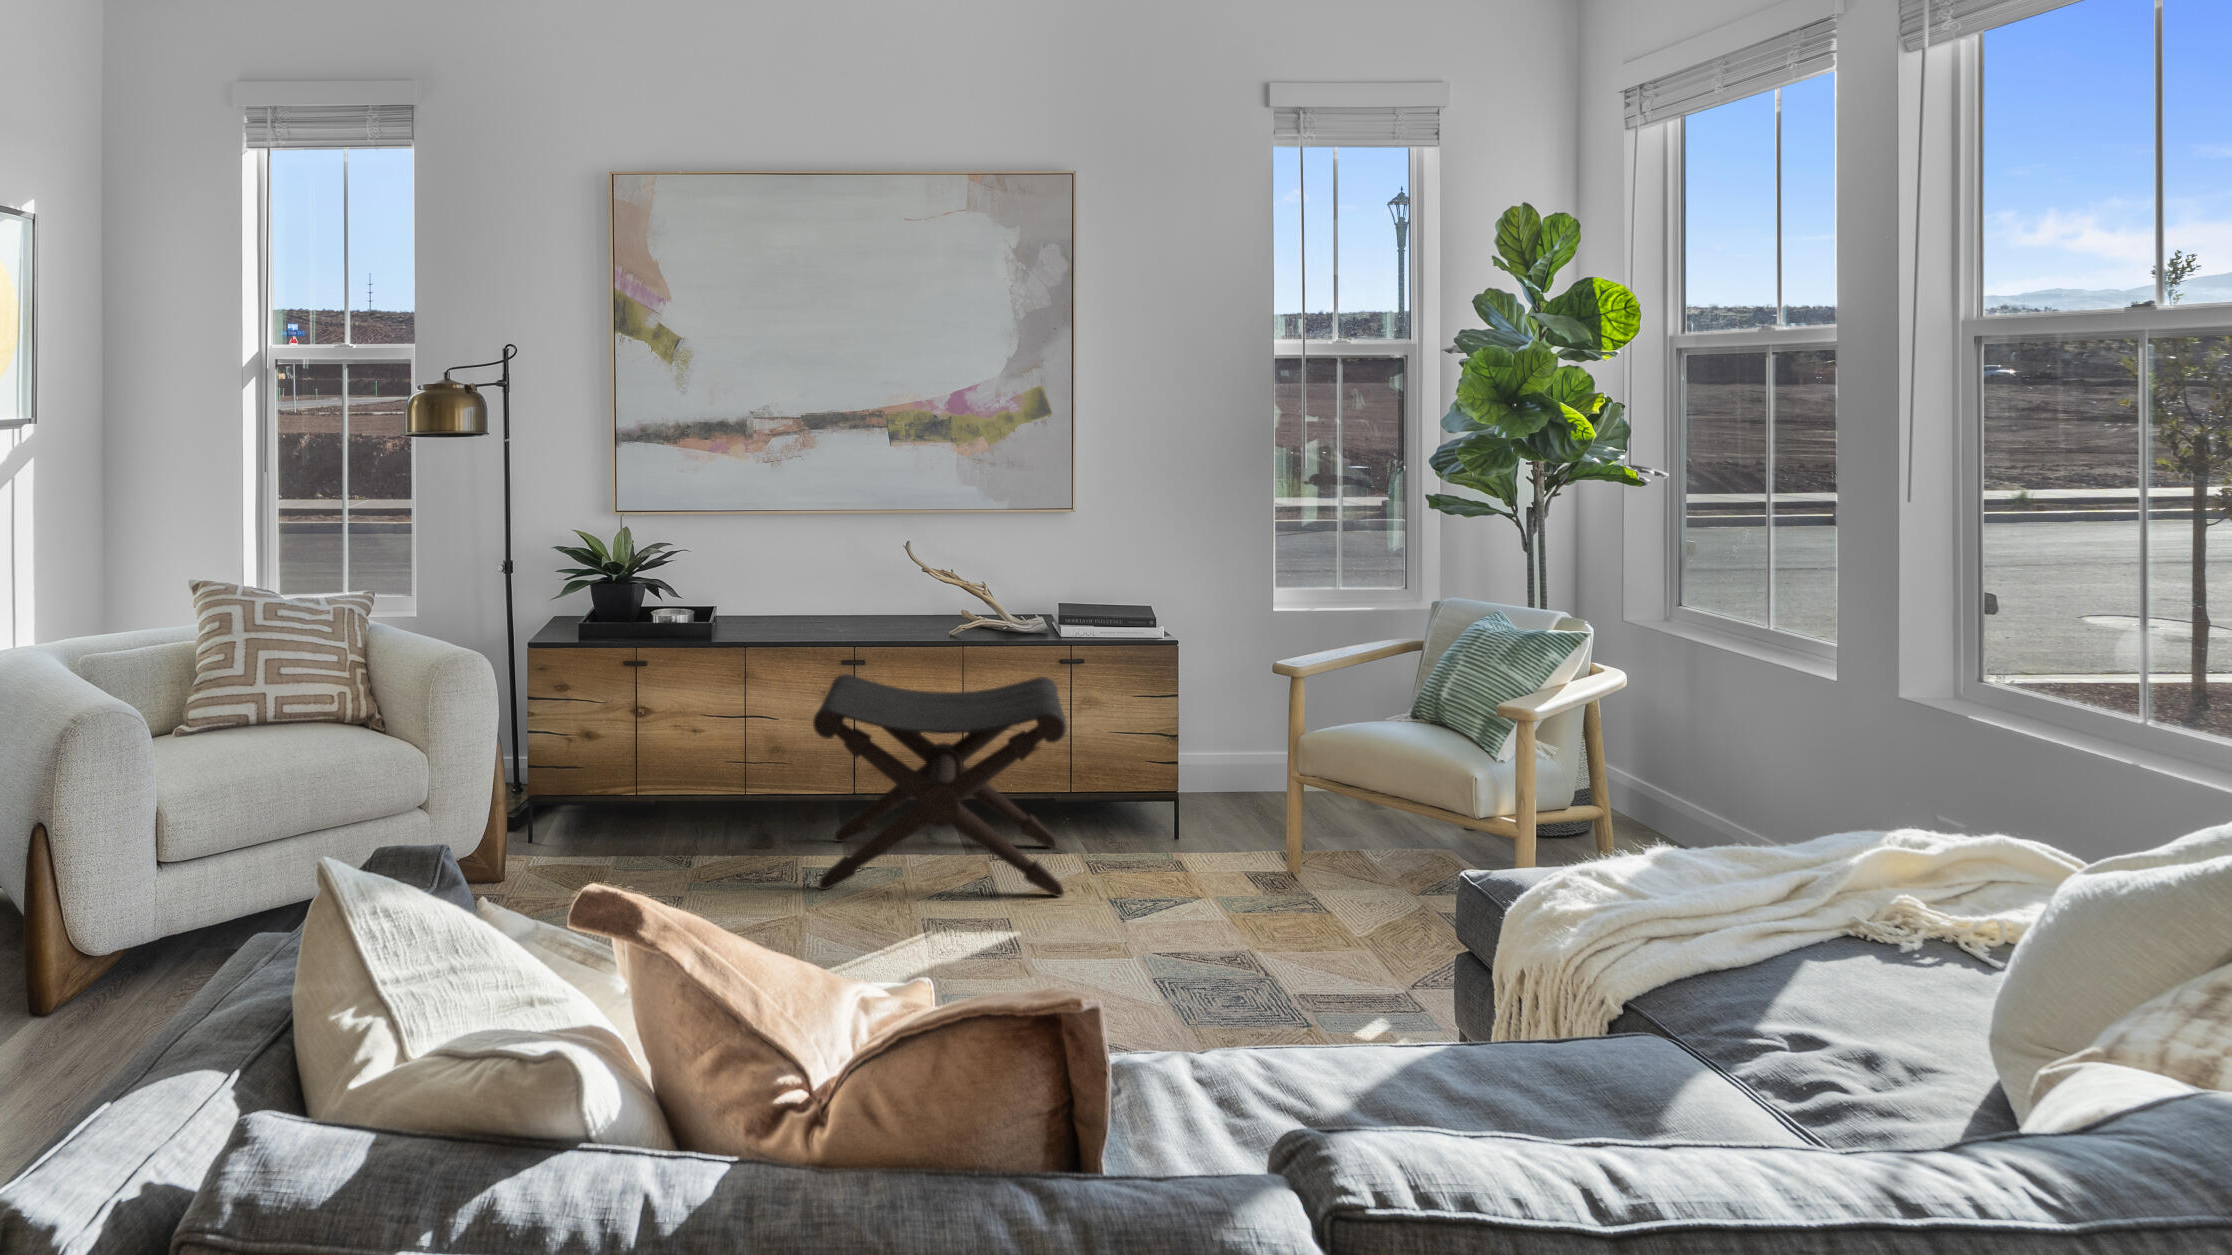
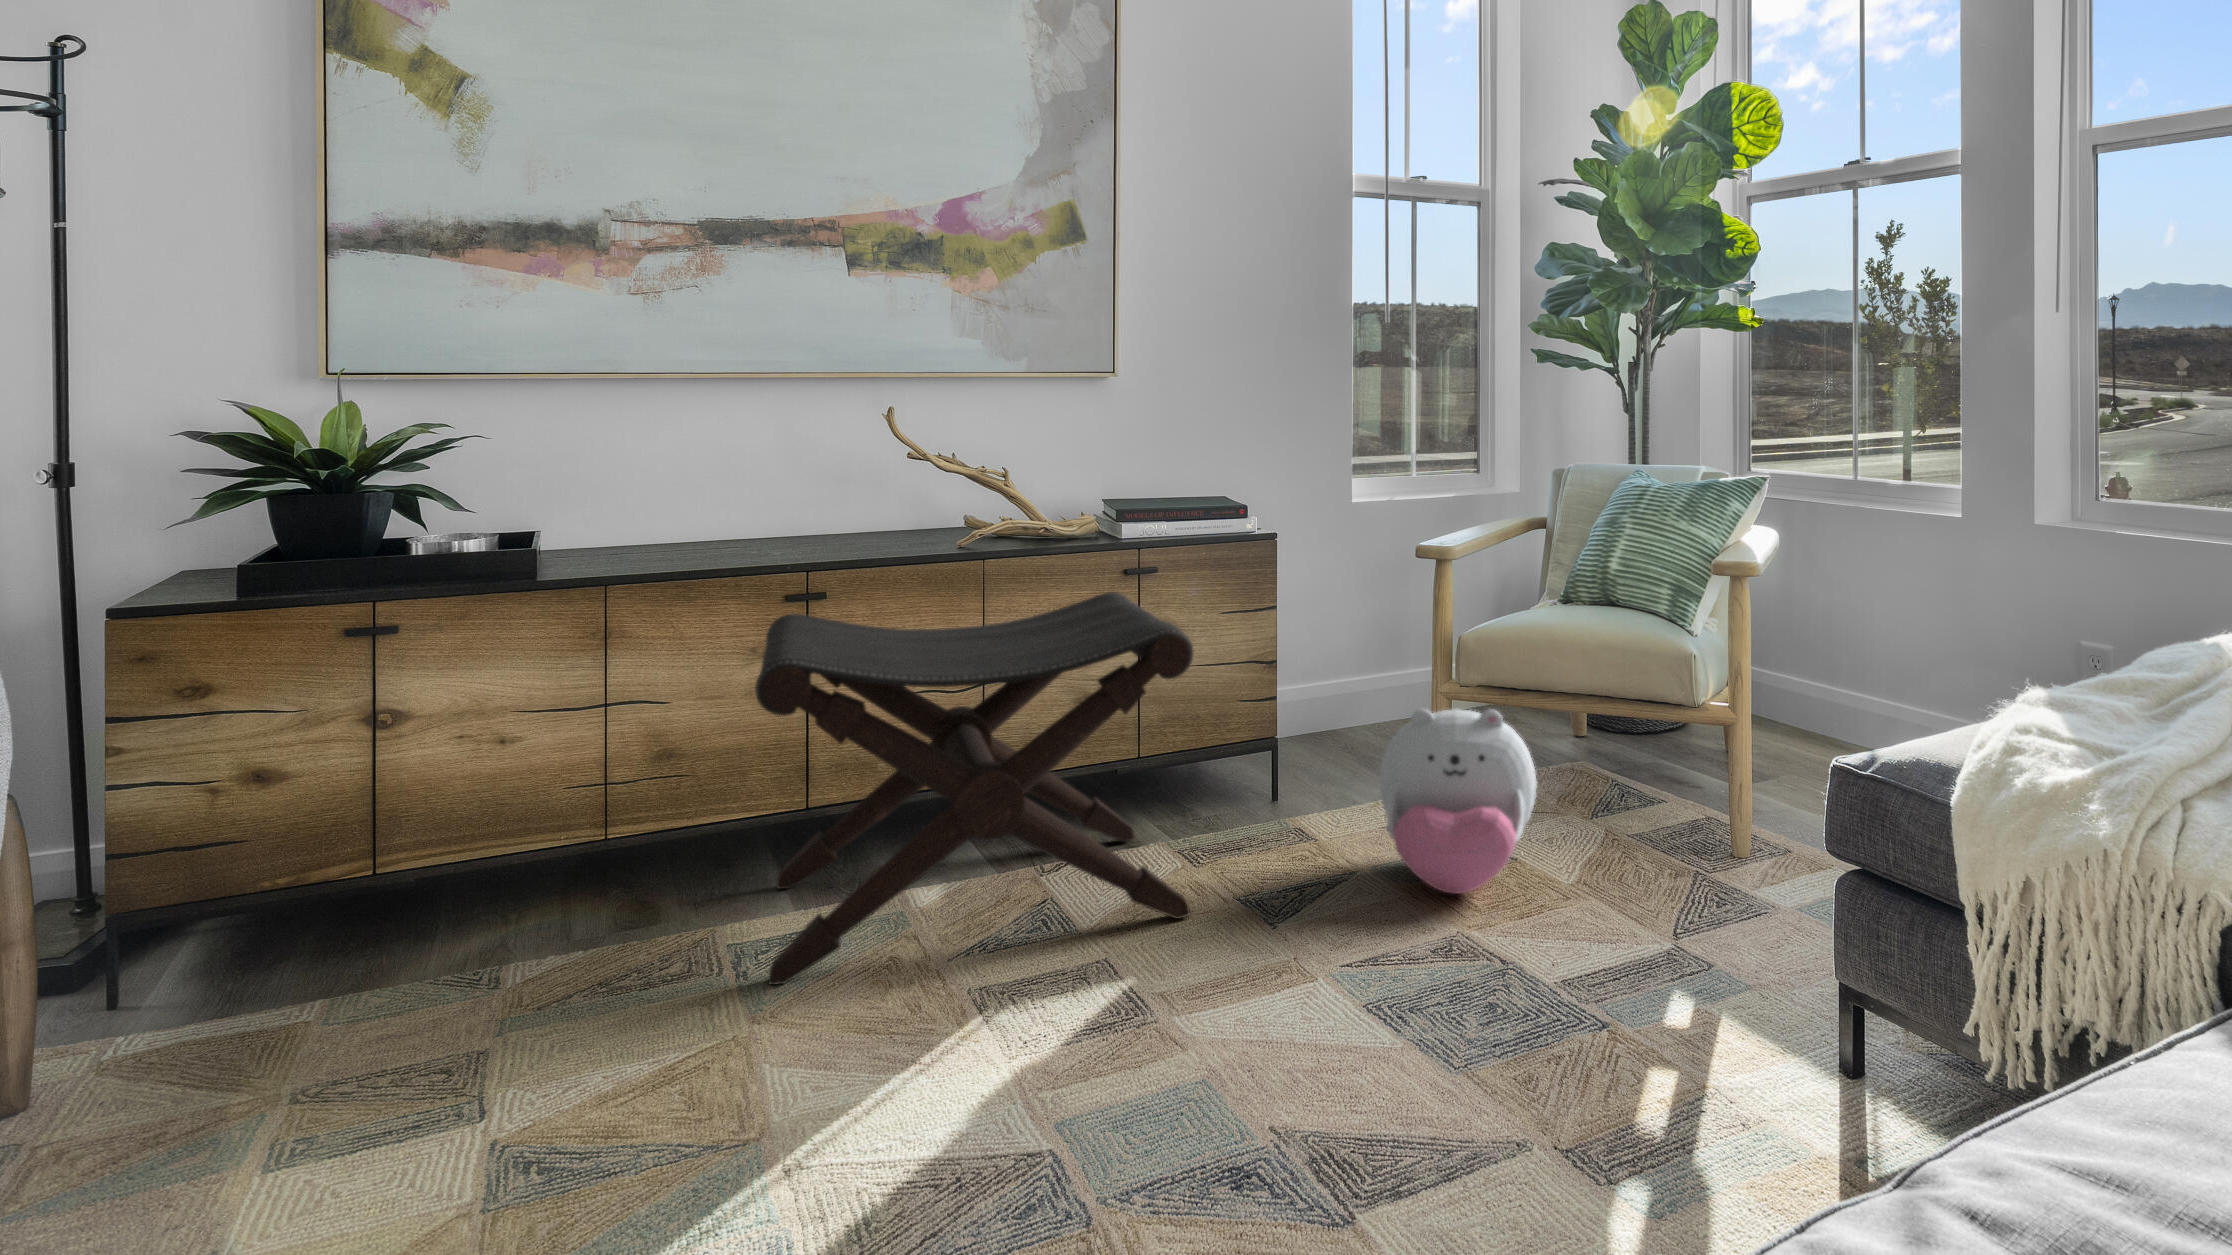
plush toy: none [1202,783,1321,915] -> present [1380,709,1537,894]

